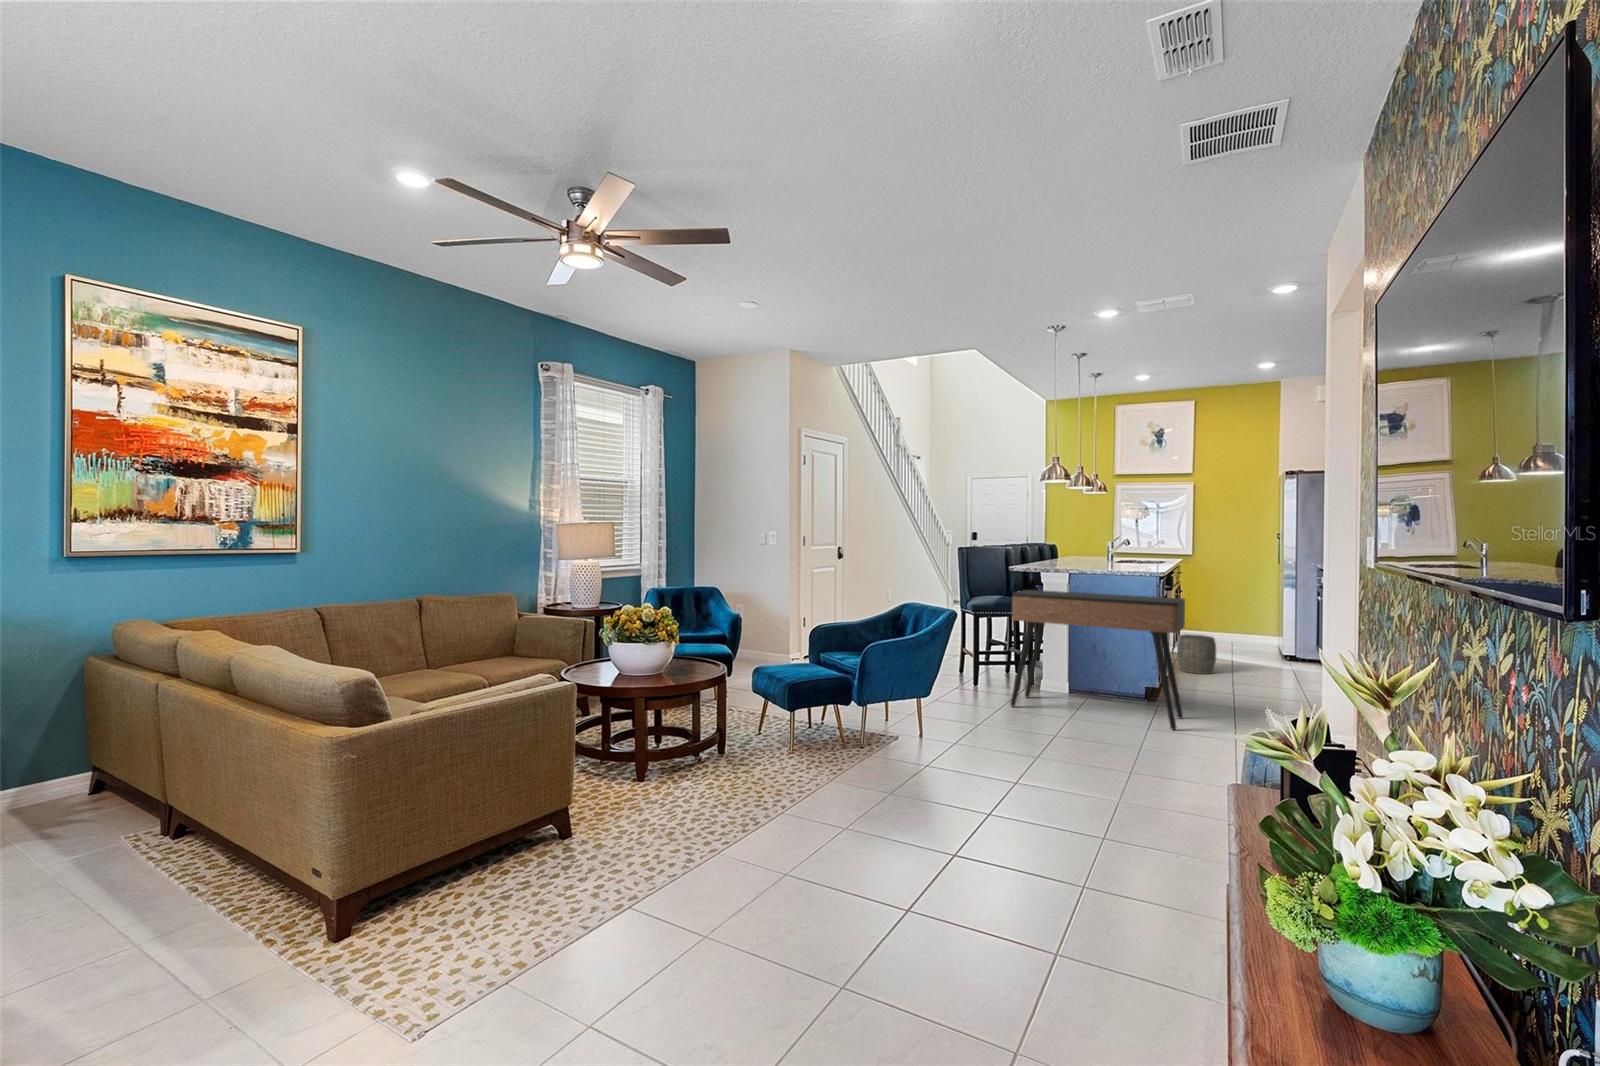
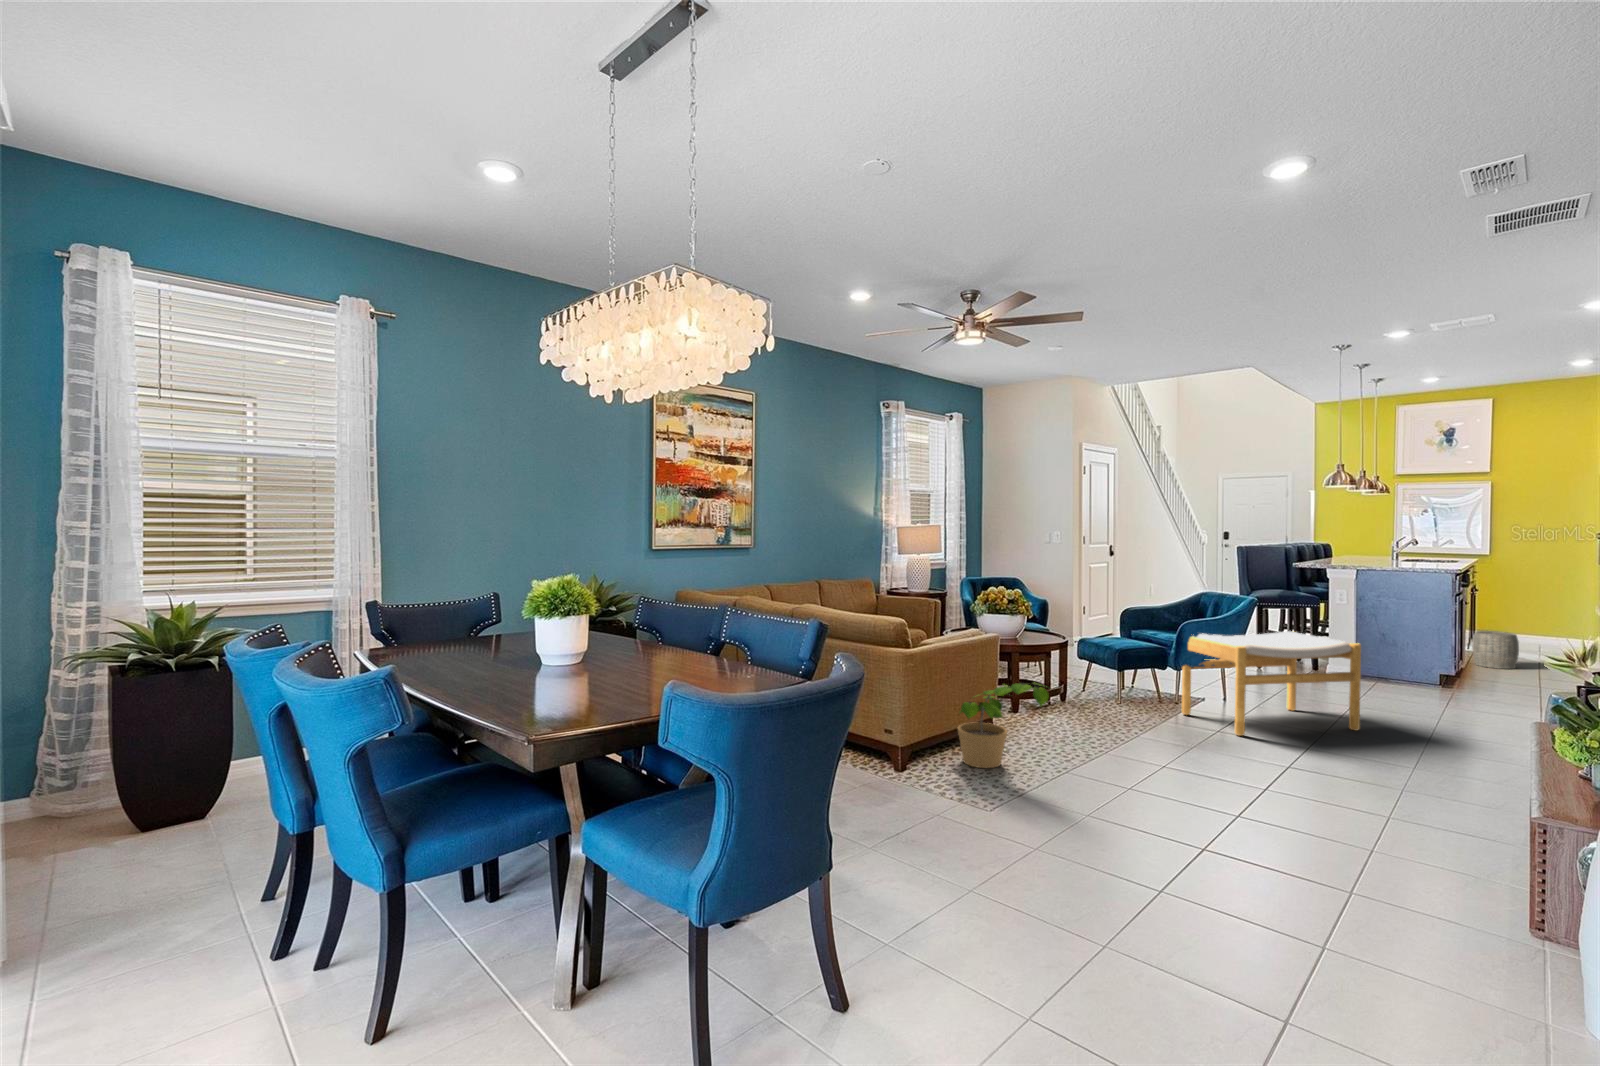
console table: present [1011,590,1185,730] -> none [1300,583,1485,709]
footstool: none [862,651,1056,795] -> present [1182,631,1361,736]
potted plant: none [467,764,618,902] -> present [958,683,1049,768]

